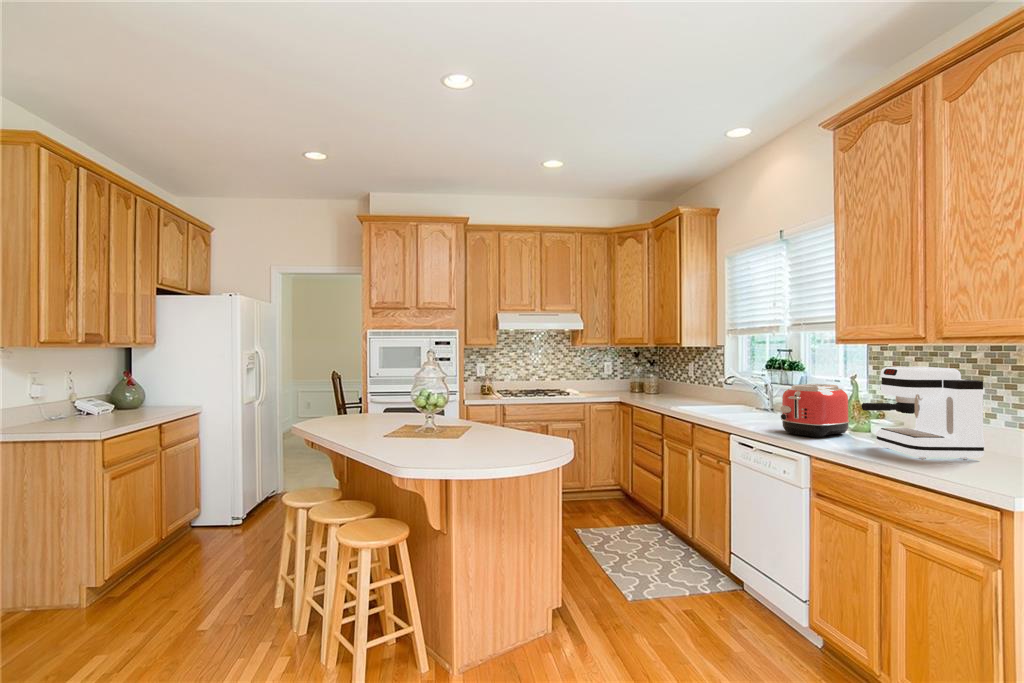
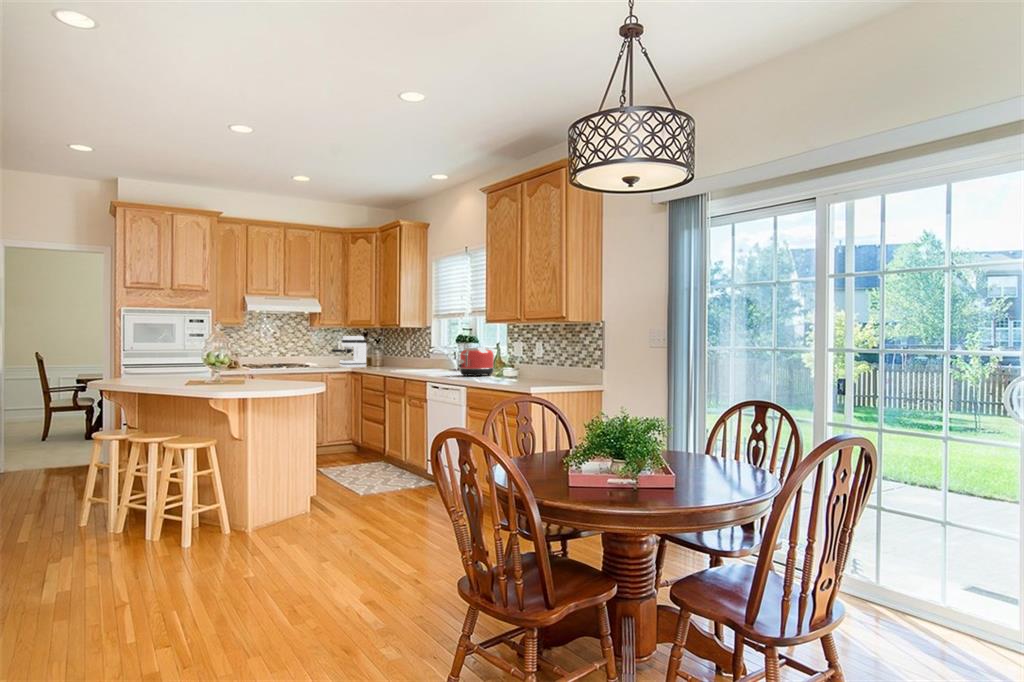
coffee maker: present [862,367,984,459] -> present [332,336,366,368]

